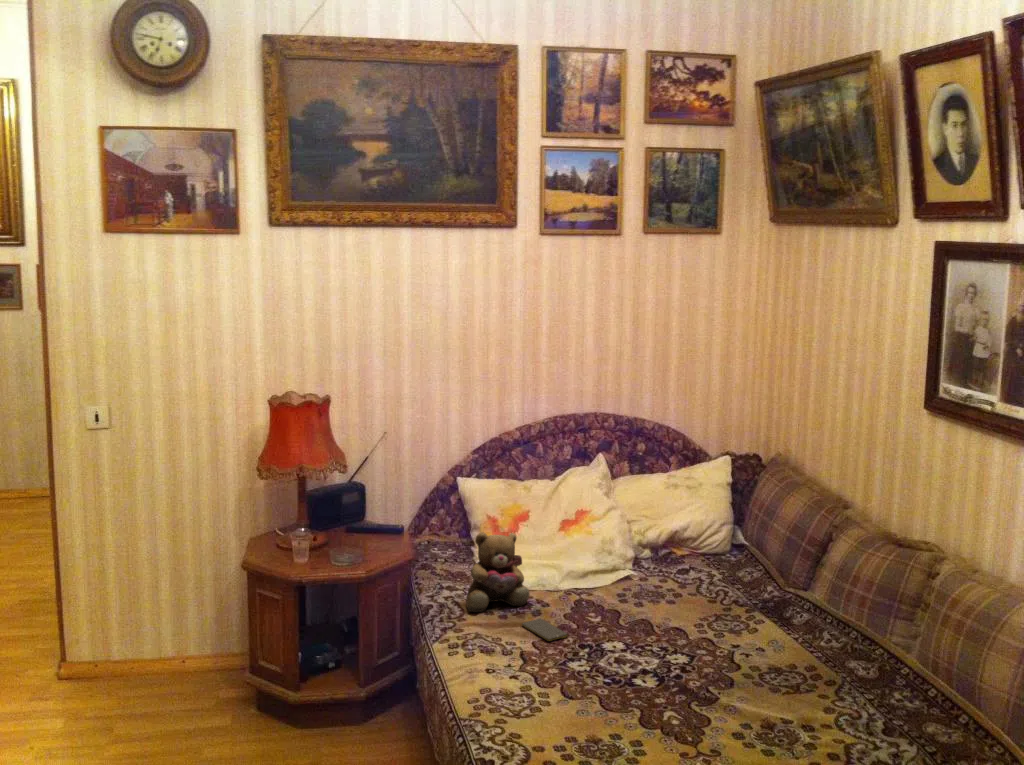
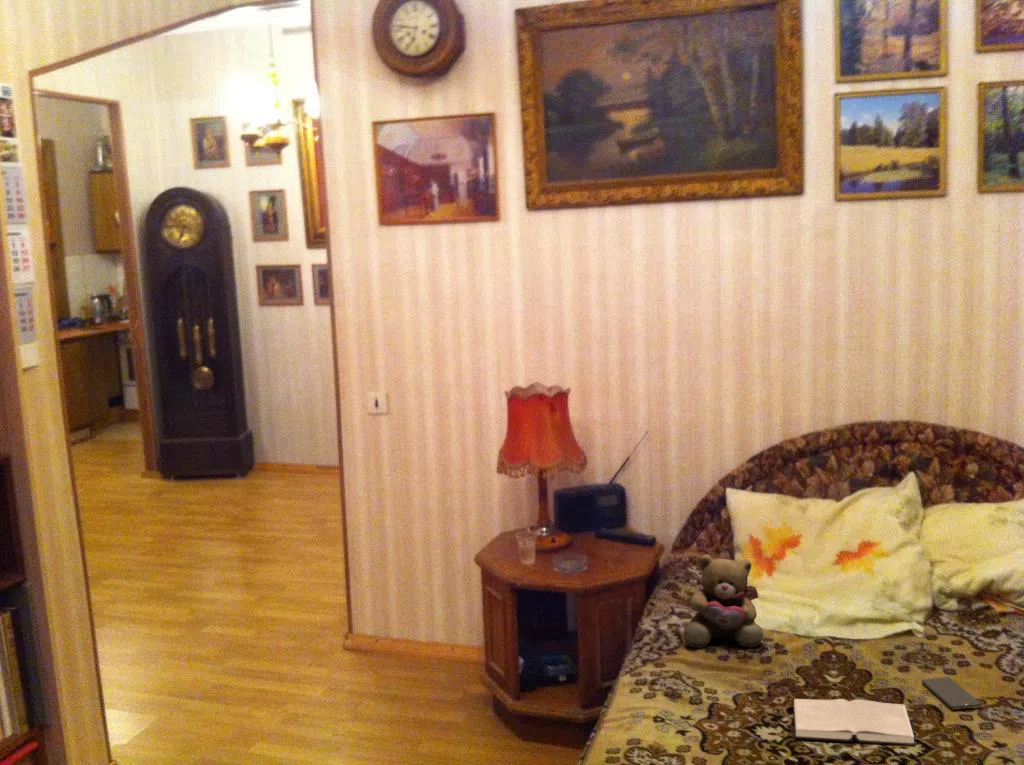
smartphone: present [522,619,567,641] -> present [922,677,982,709]
hardback book: none [582,629,682,666] -> present [793,699,916,746]

